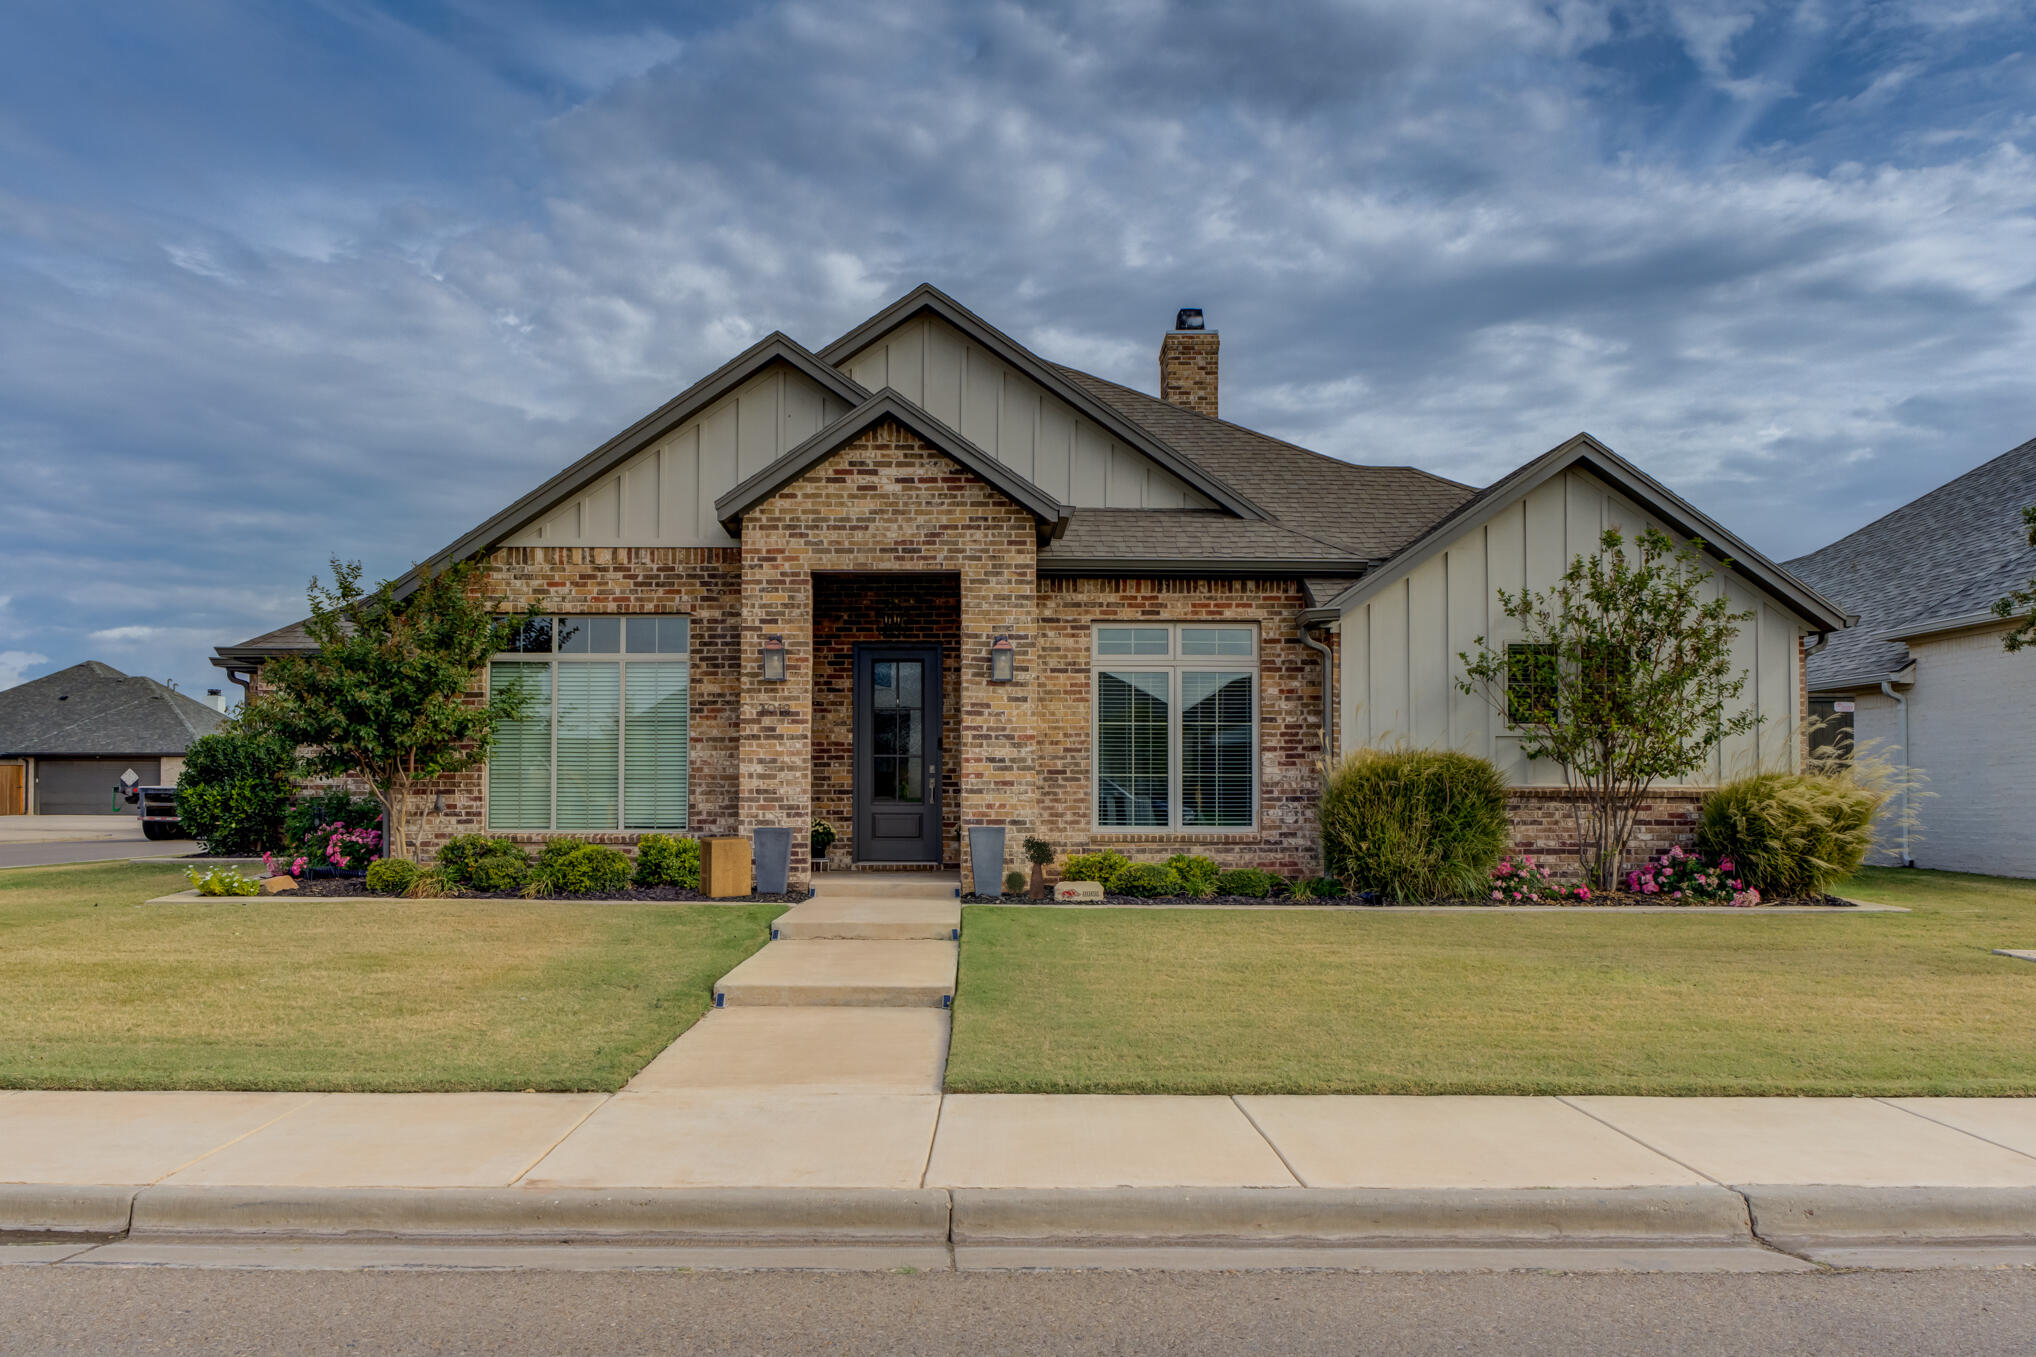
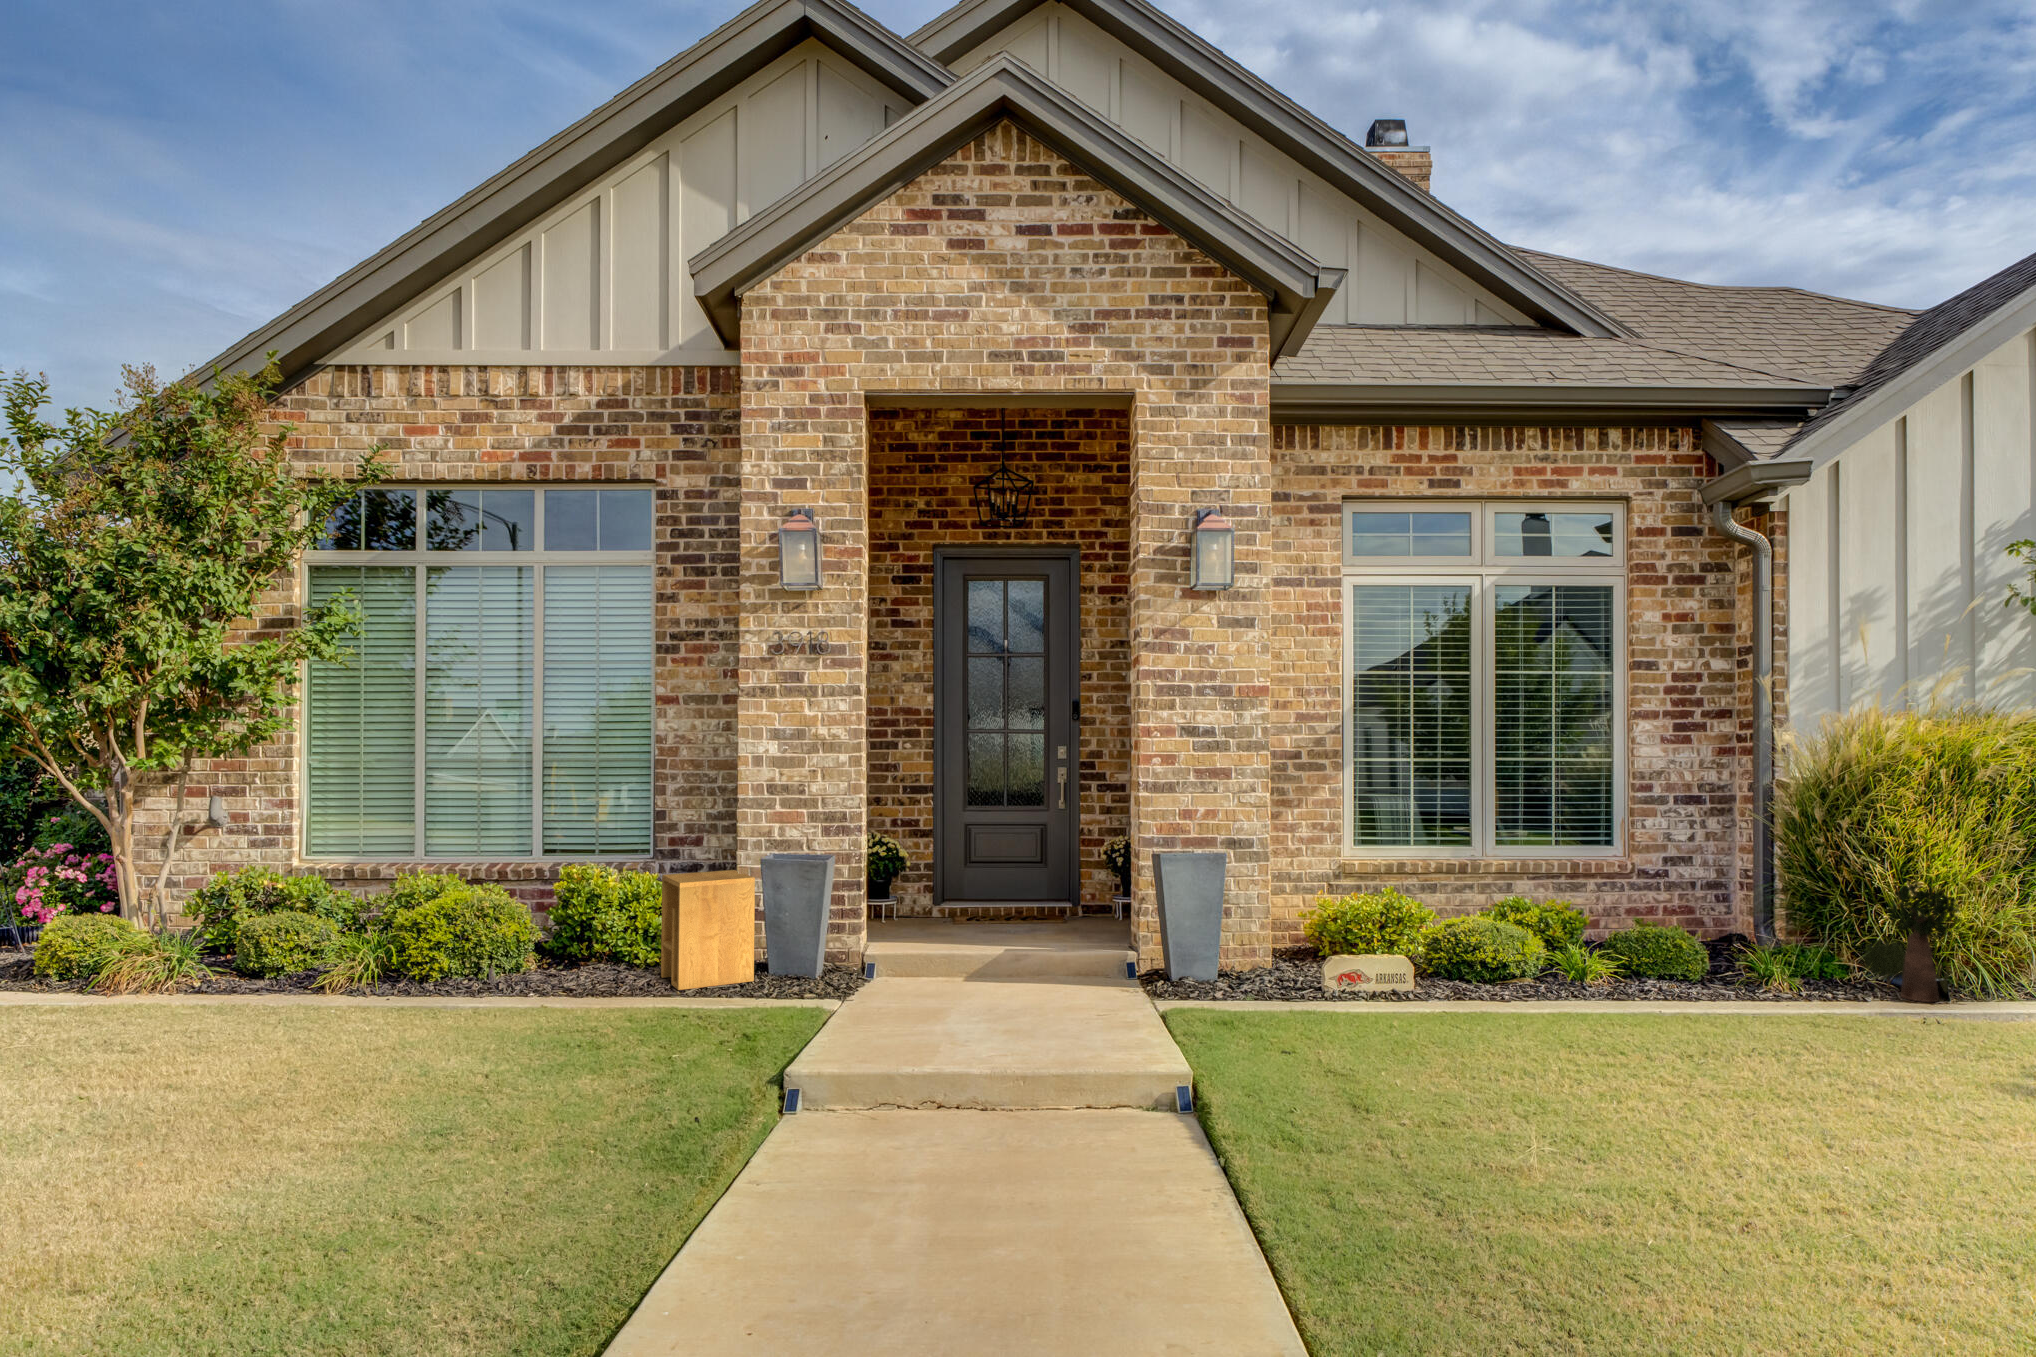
potted plant: present [1004,836,1056,899] -> present [1861,879,1962,1002]

